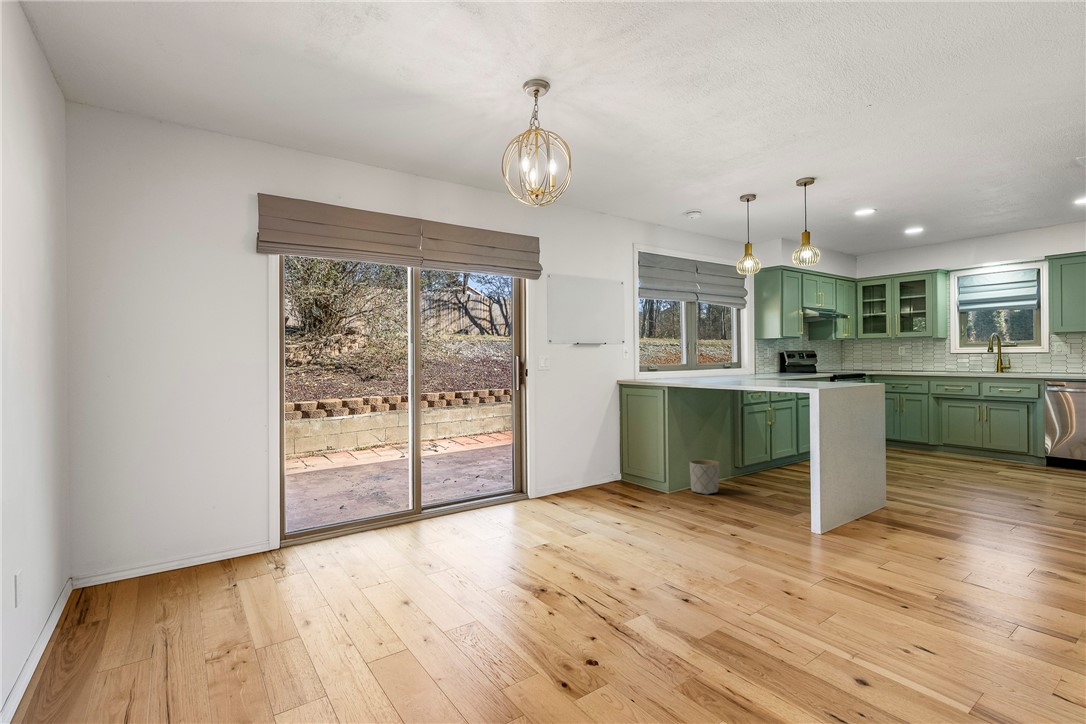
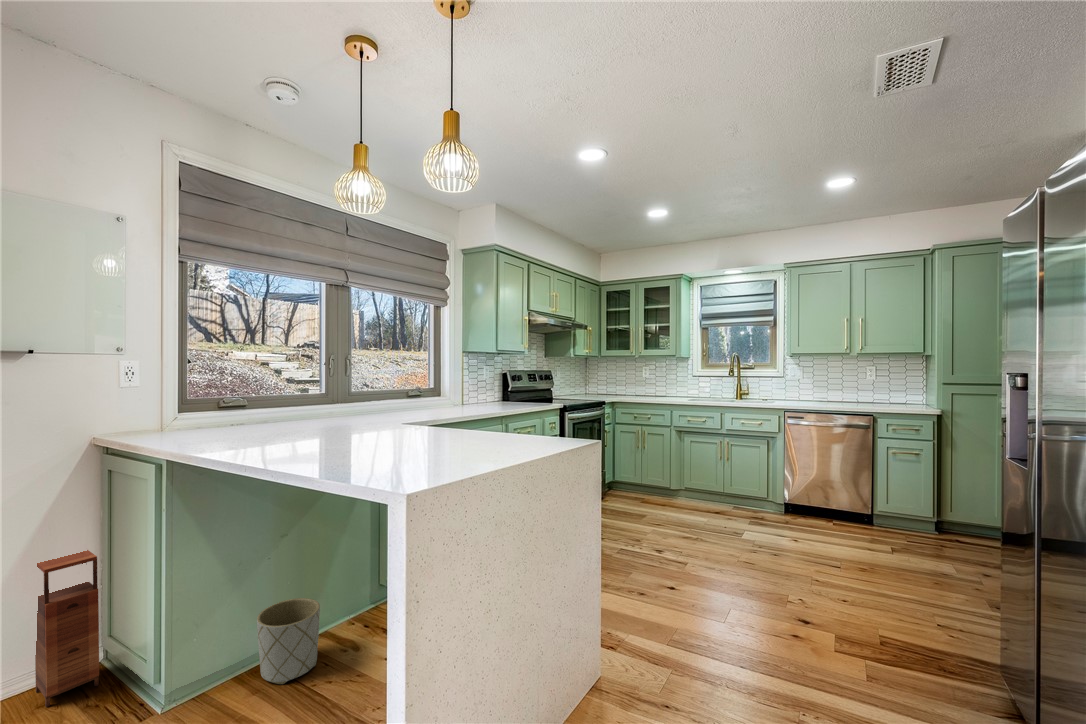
storage cabinet: none [591,426,618,491] -> present [35,550,99,707]

